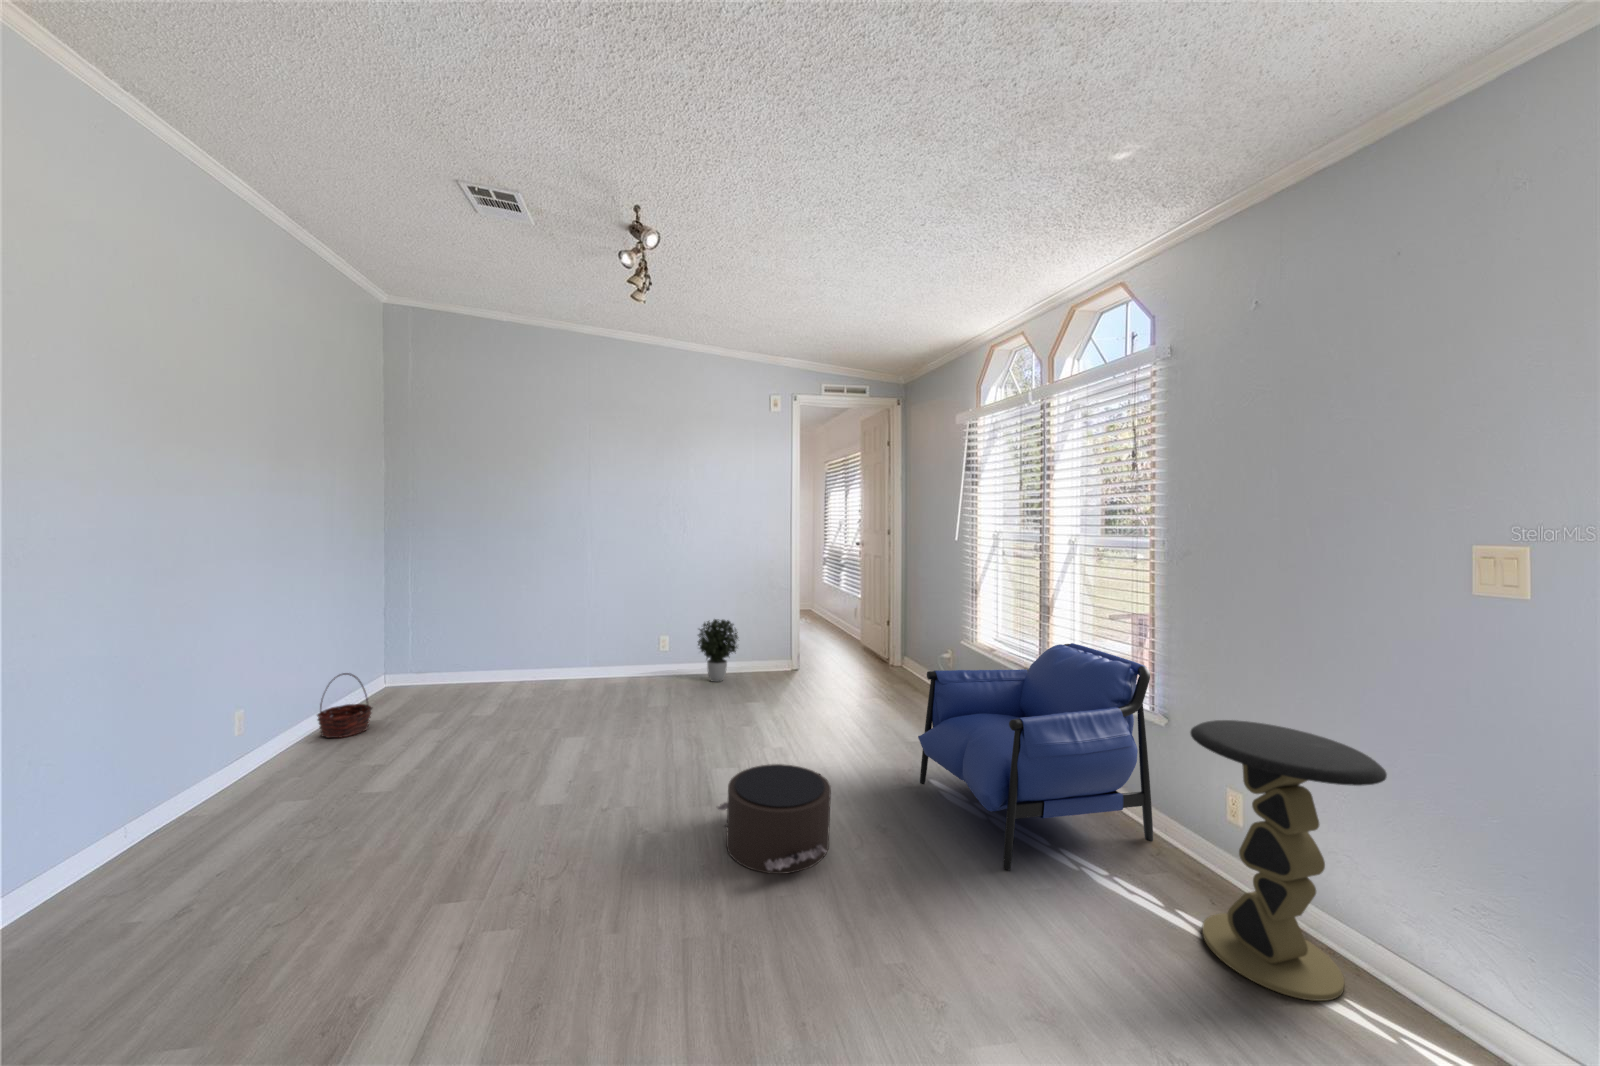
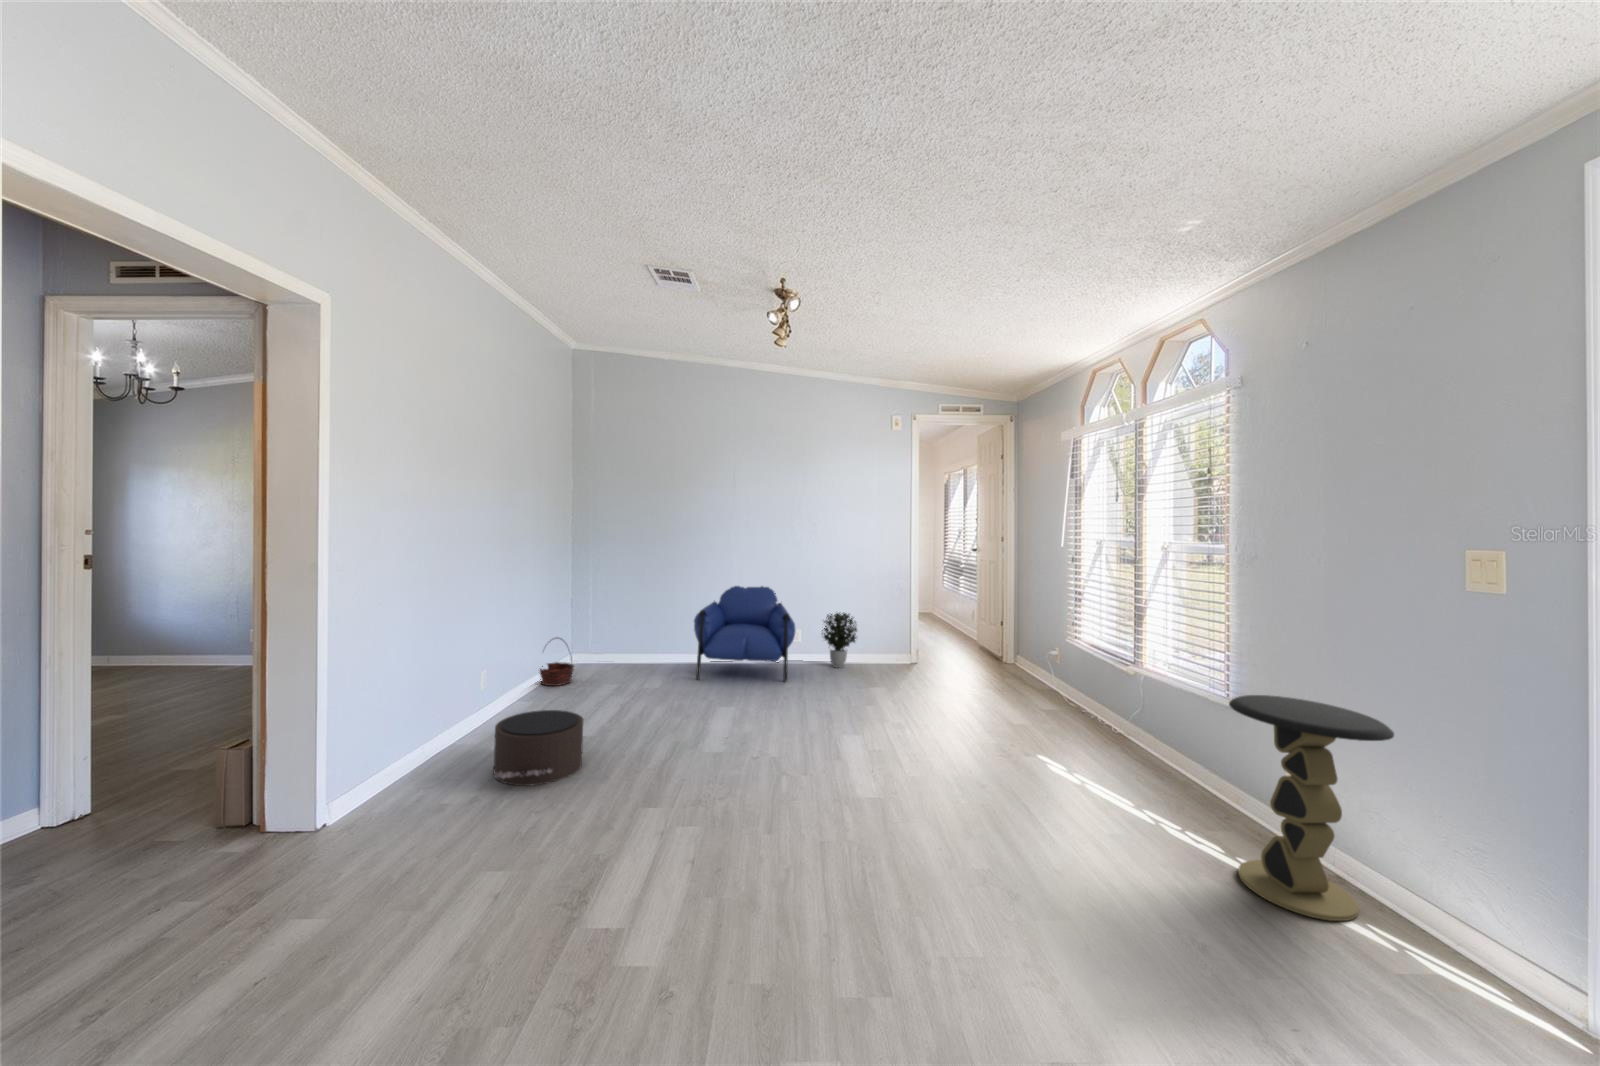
armchair: present [918,643,1153,870] -> present [694,586,796,682]
pouf: present [717,764,831,874] -> present [493,710,583,786]

